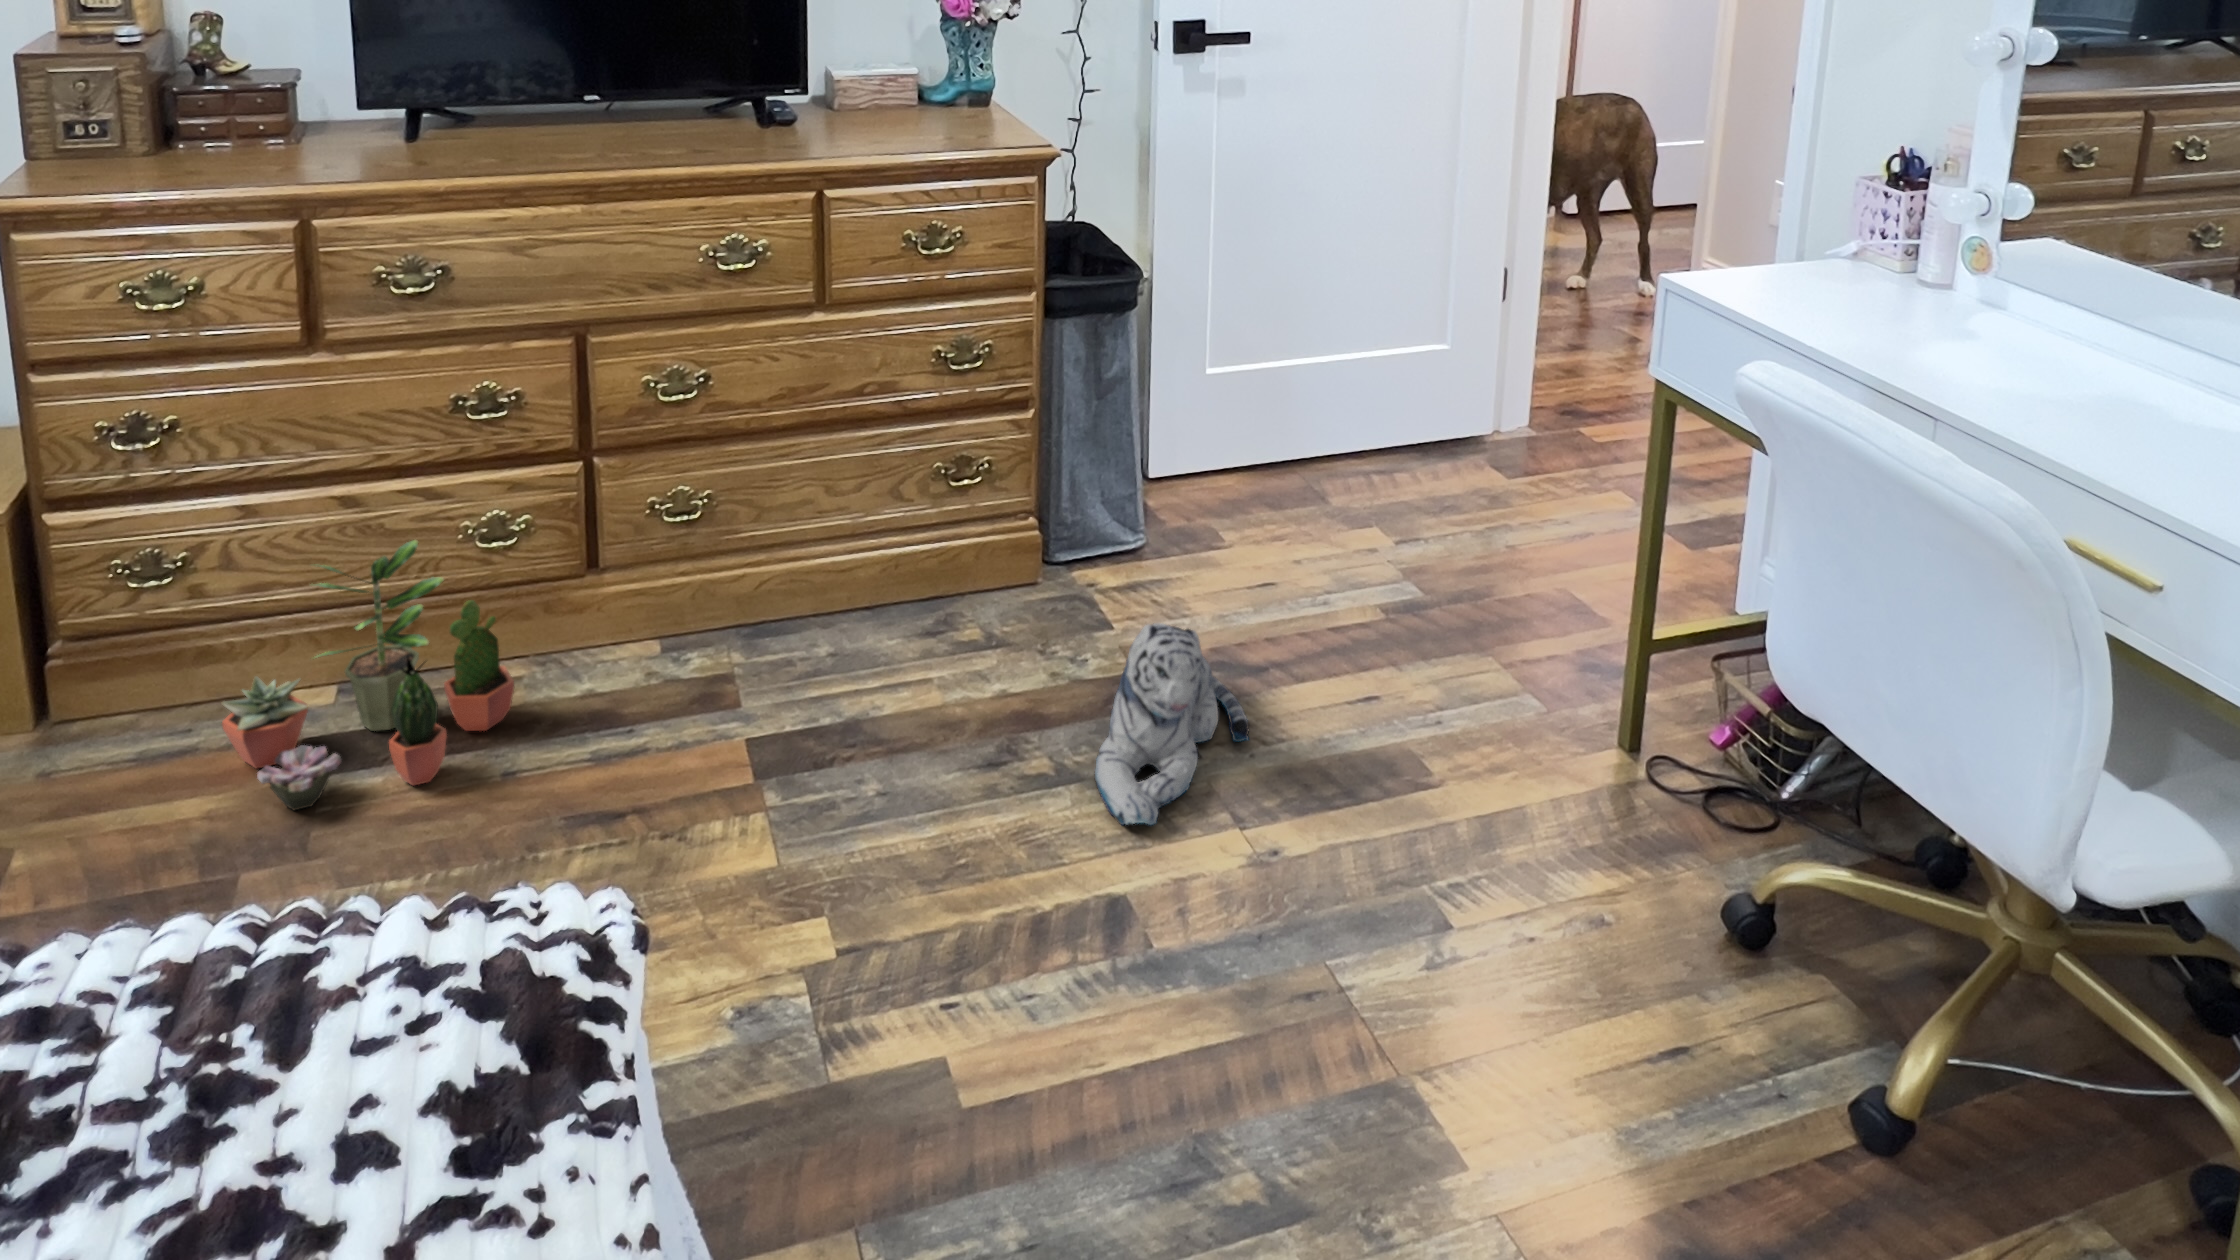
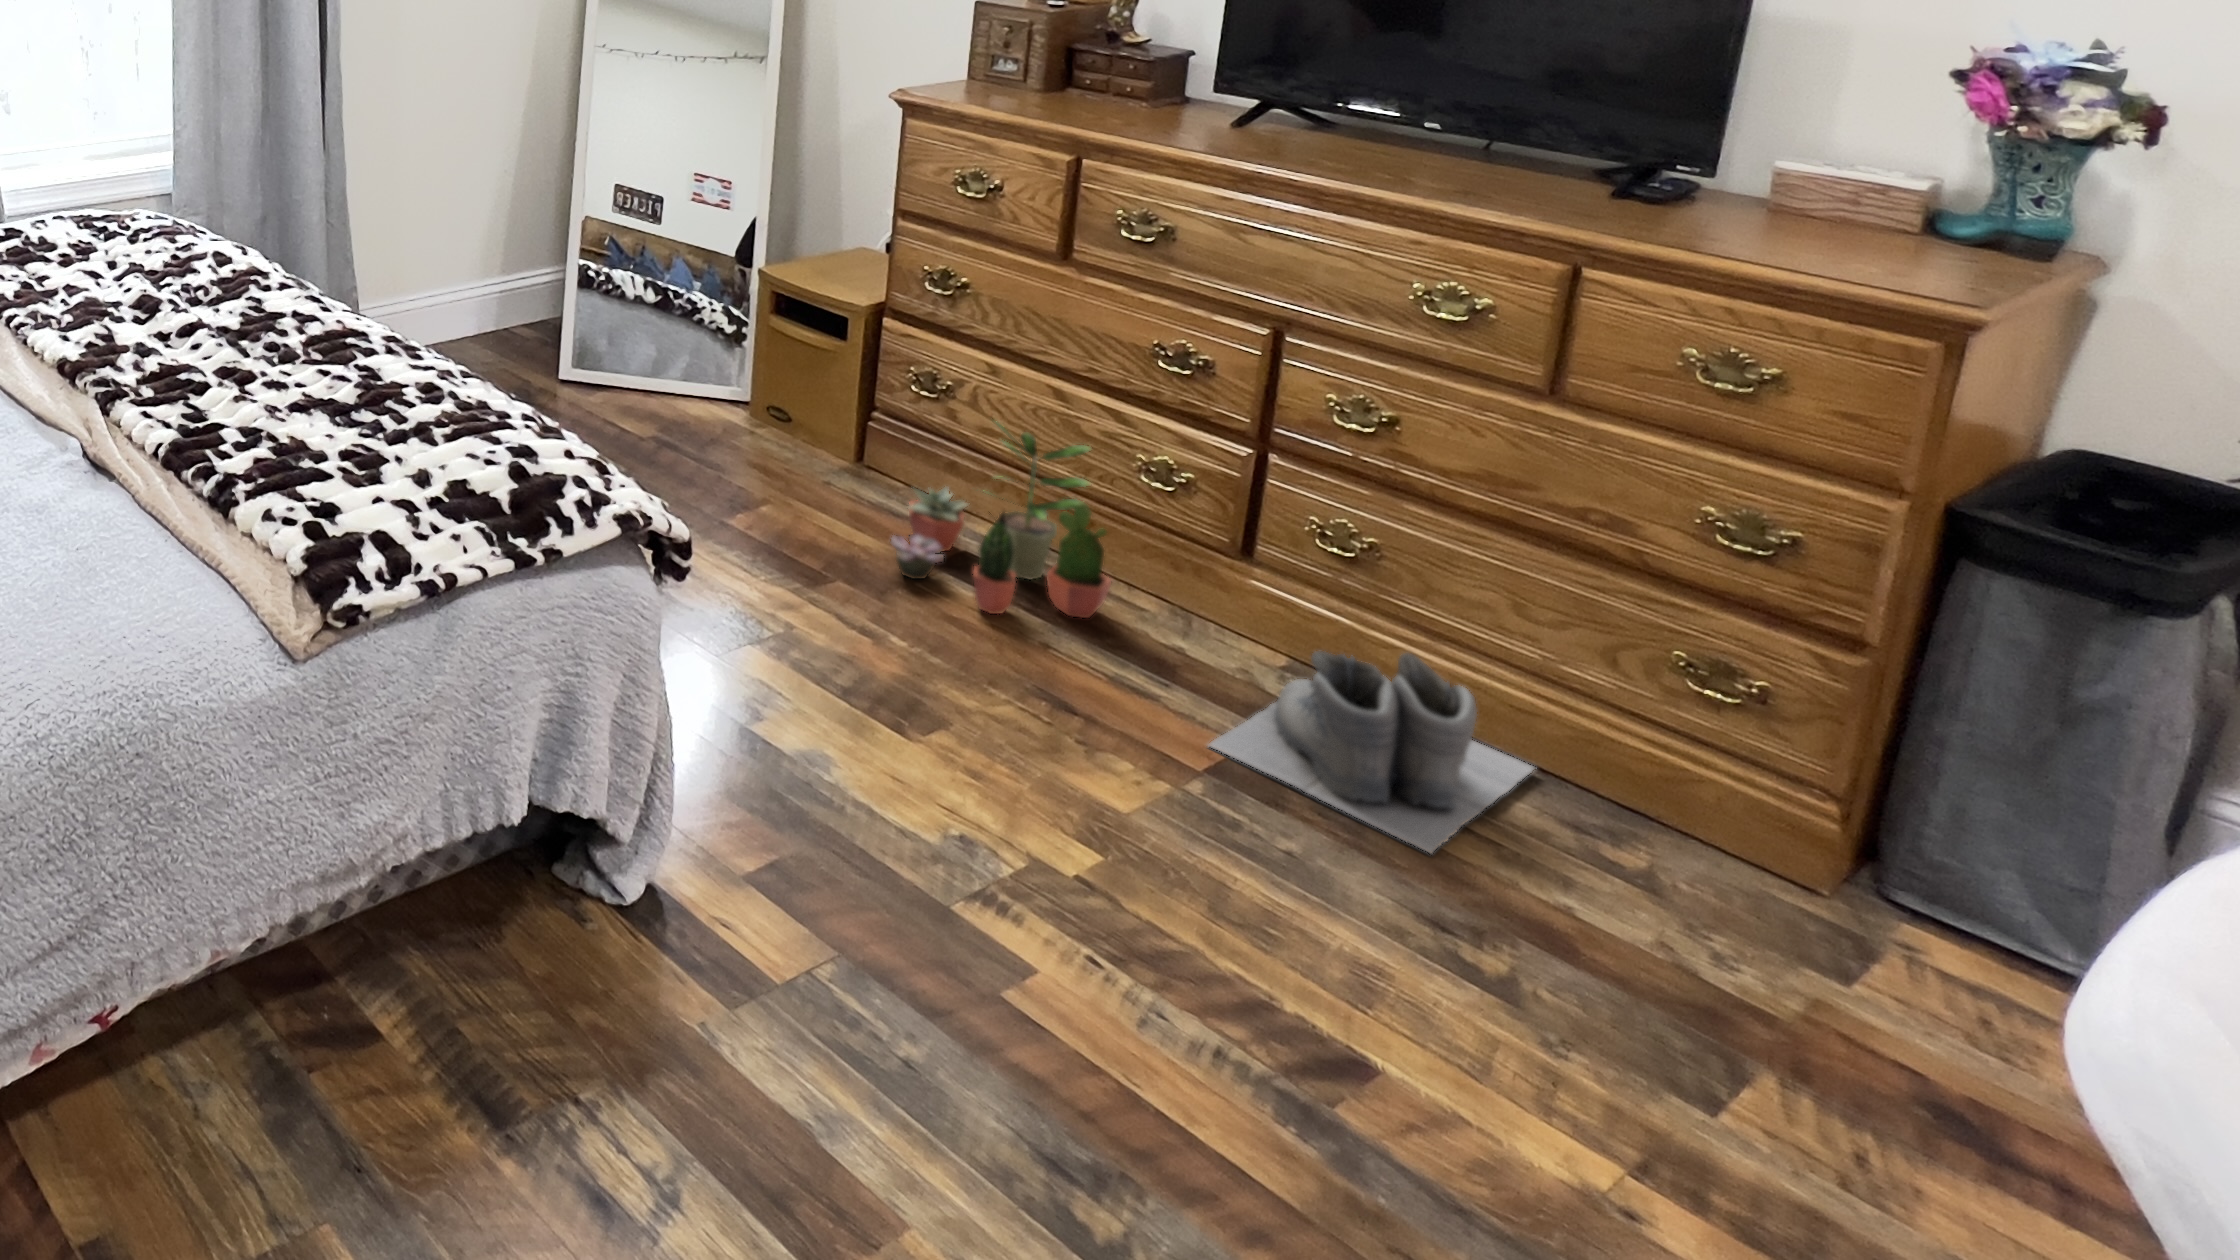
boots: none [699,569,927,758] -> present [1209,651,1534,854]
plush toy: present [1095,623,1249,825] -> none [1471,883,1887,1152]

